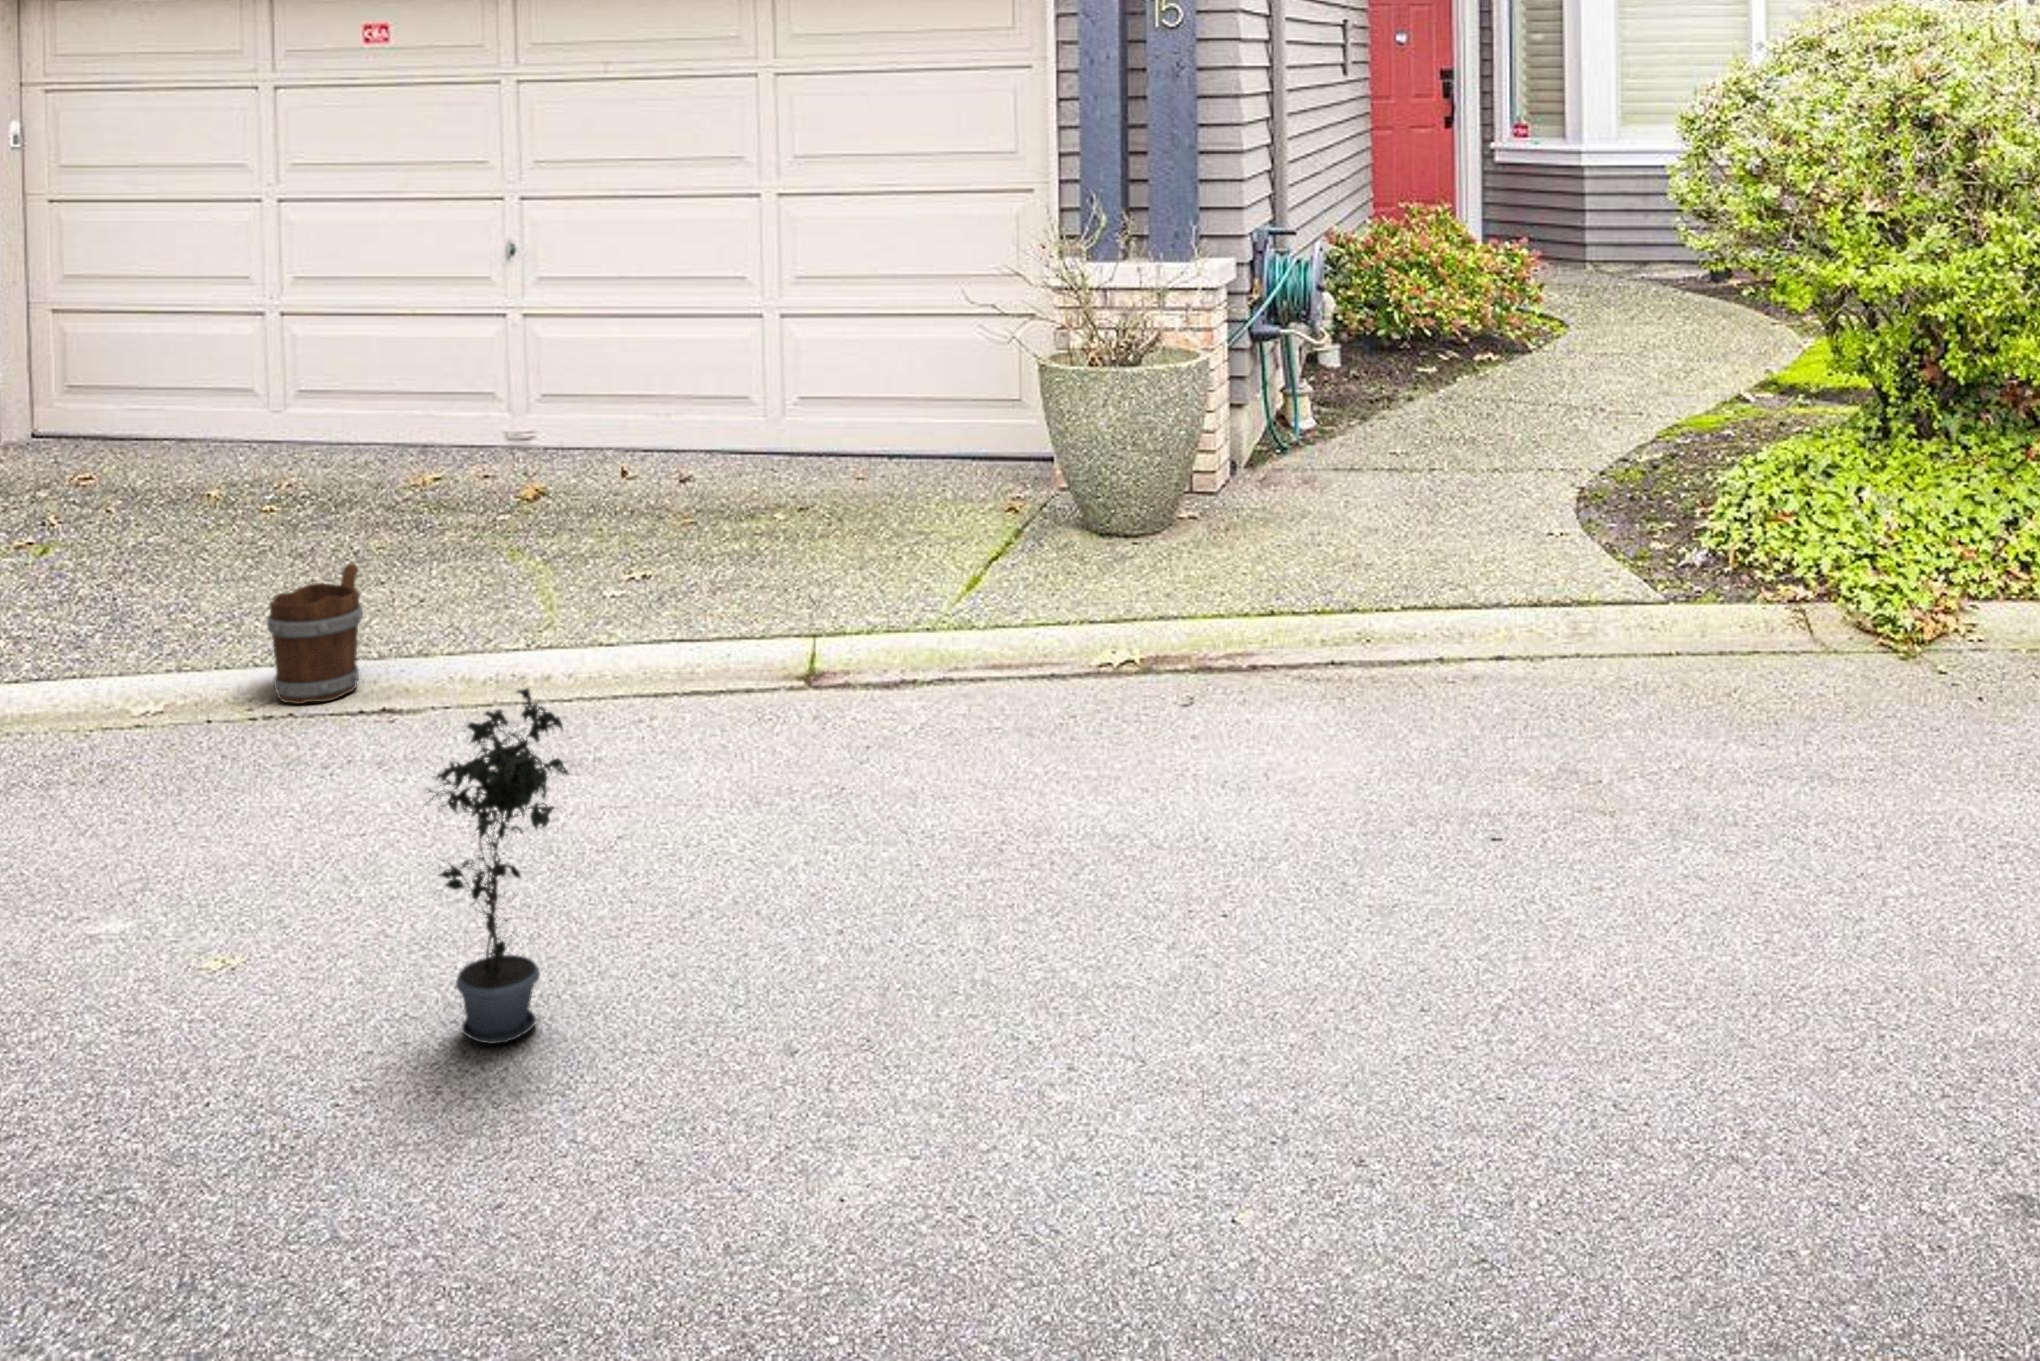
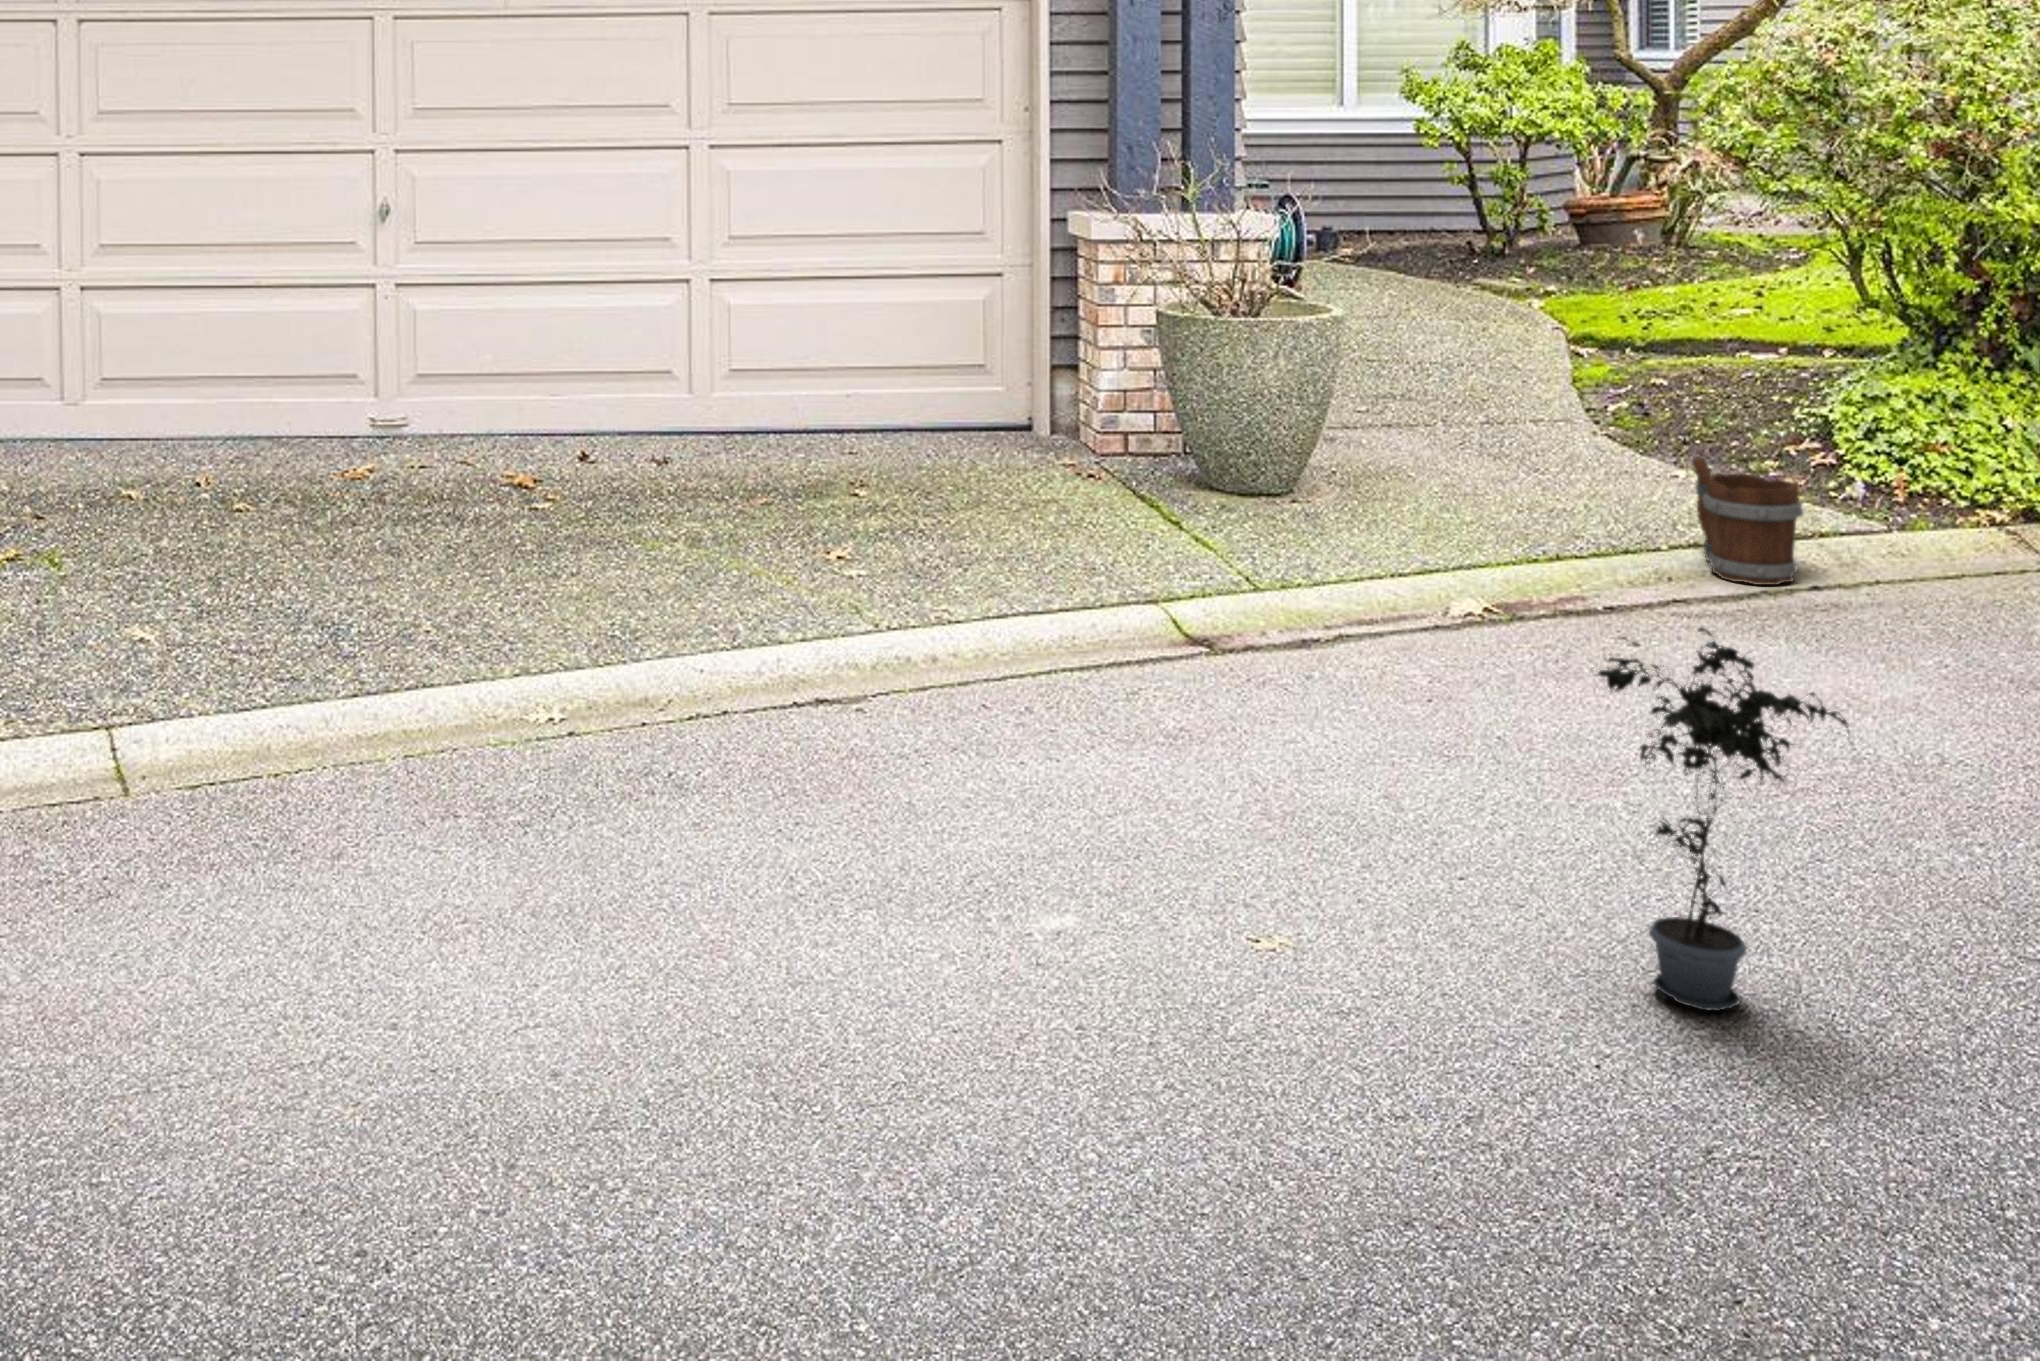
bucket: present [267,563,363,704] -> present [1692,457,1804,585]

